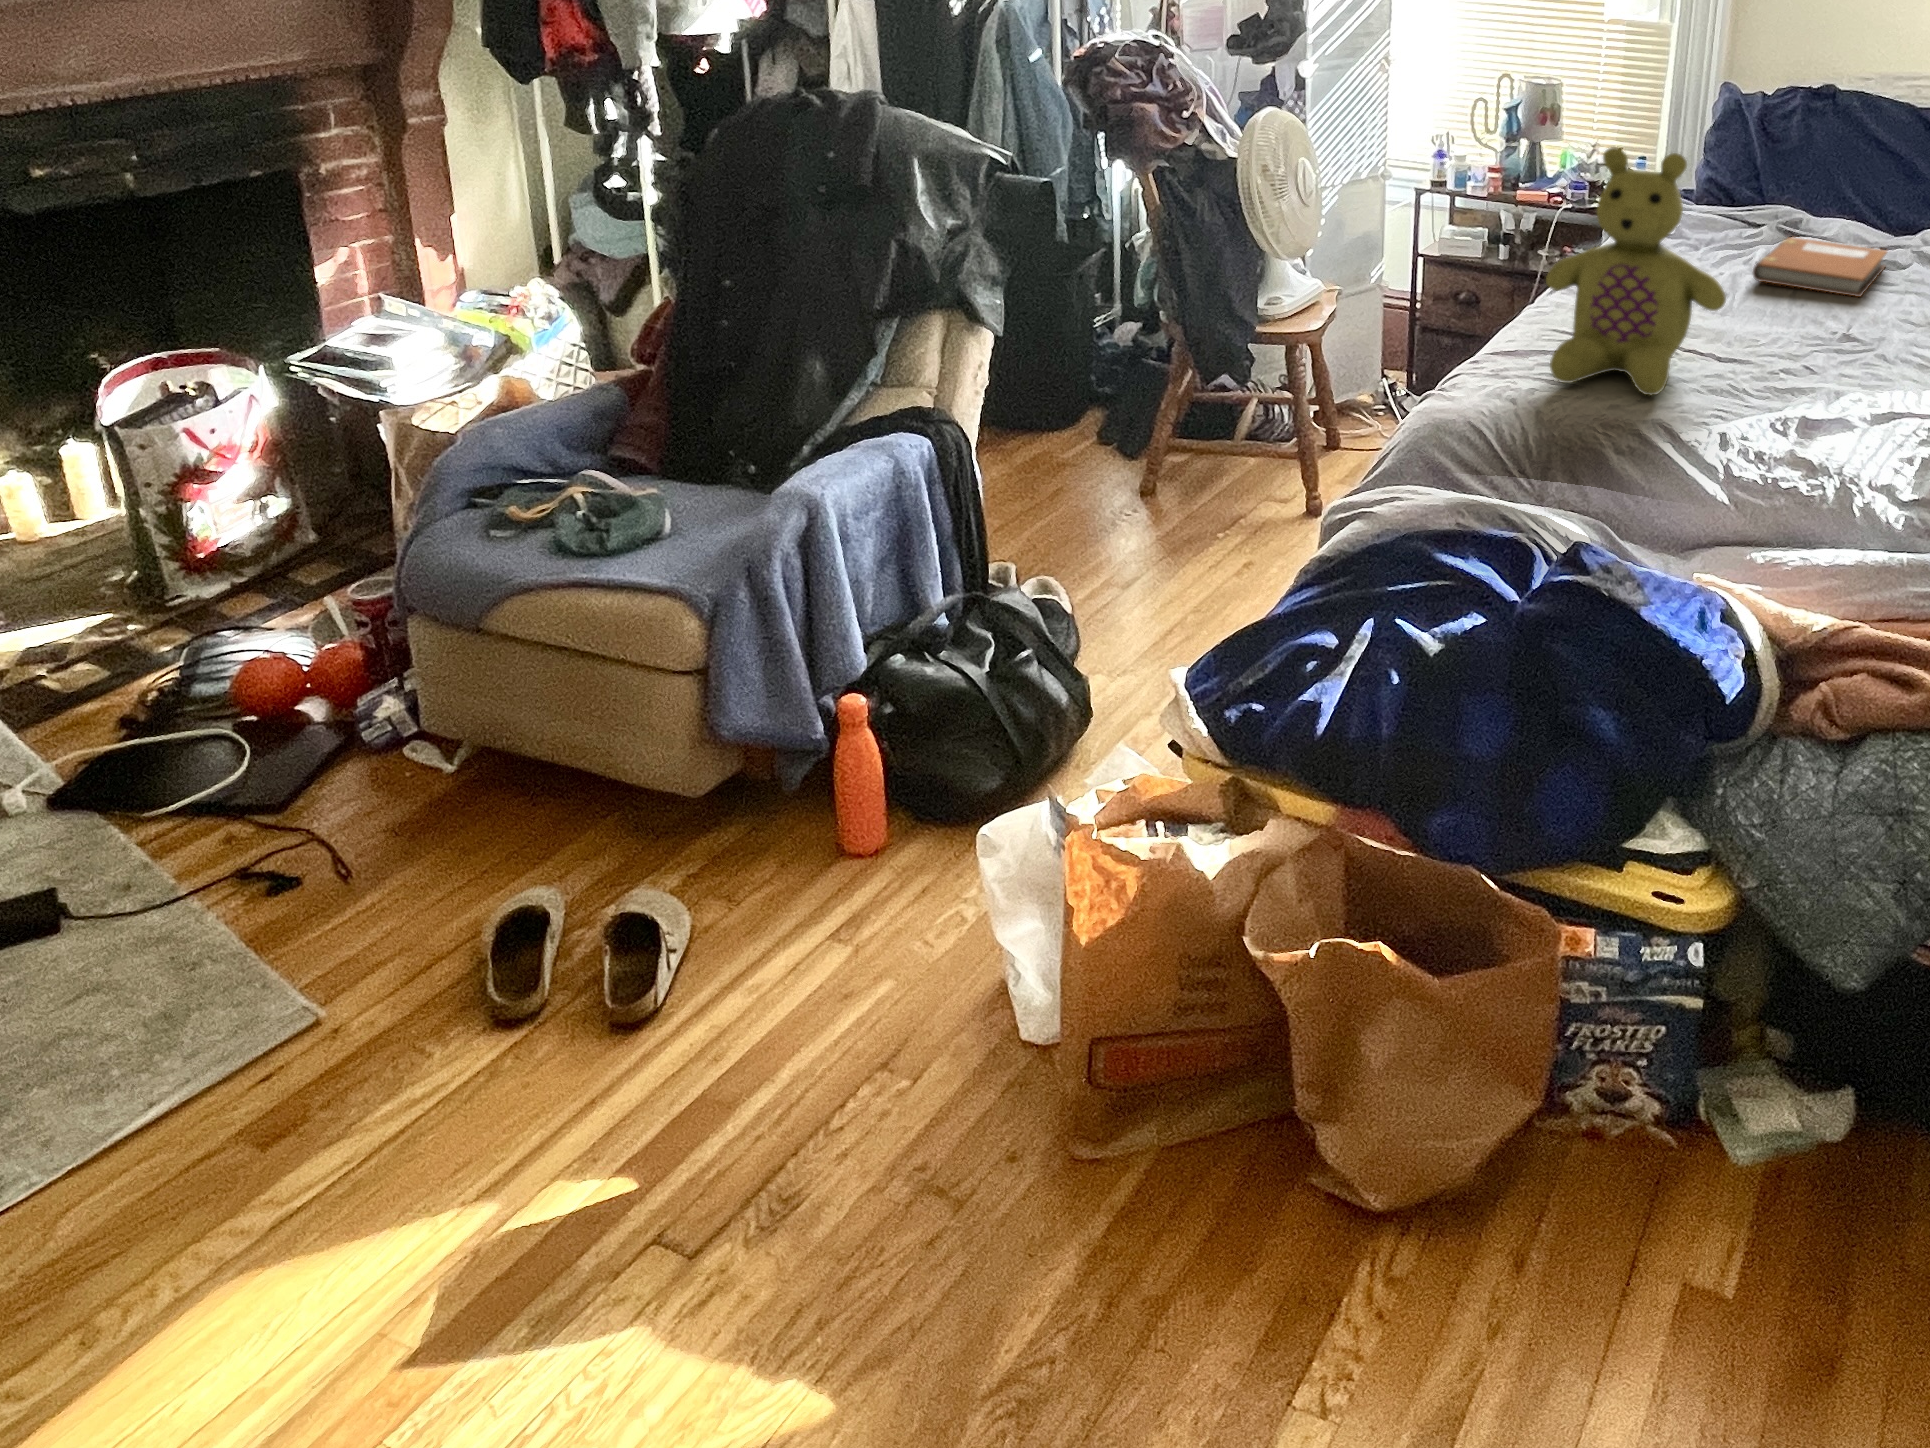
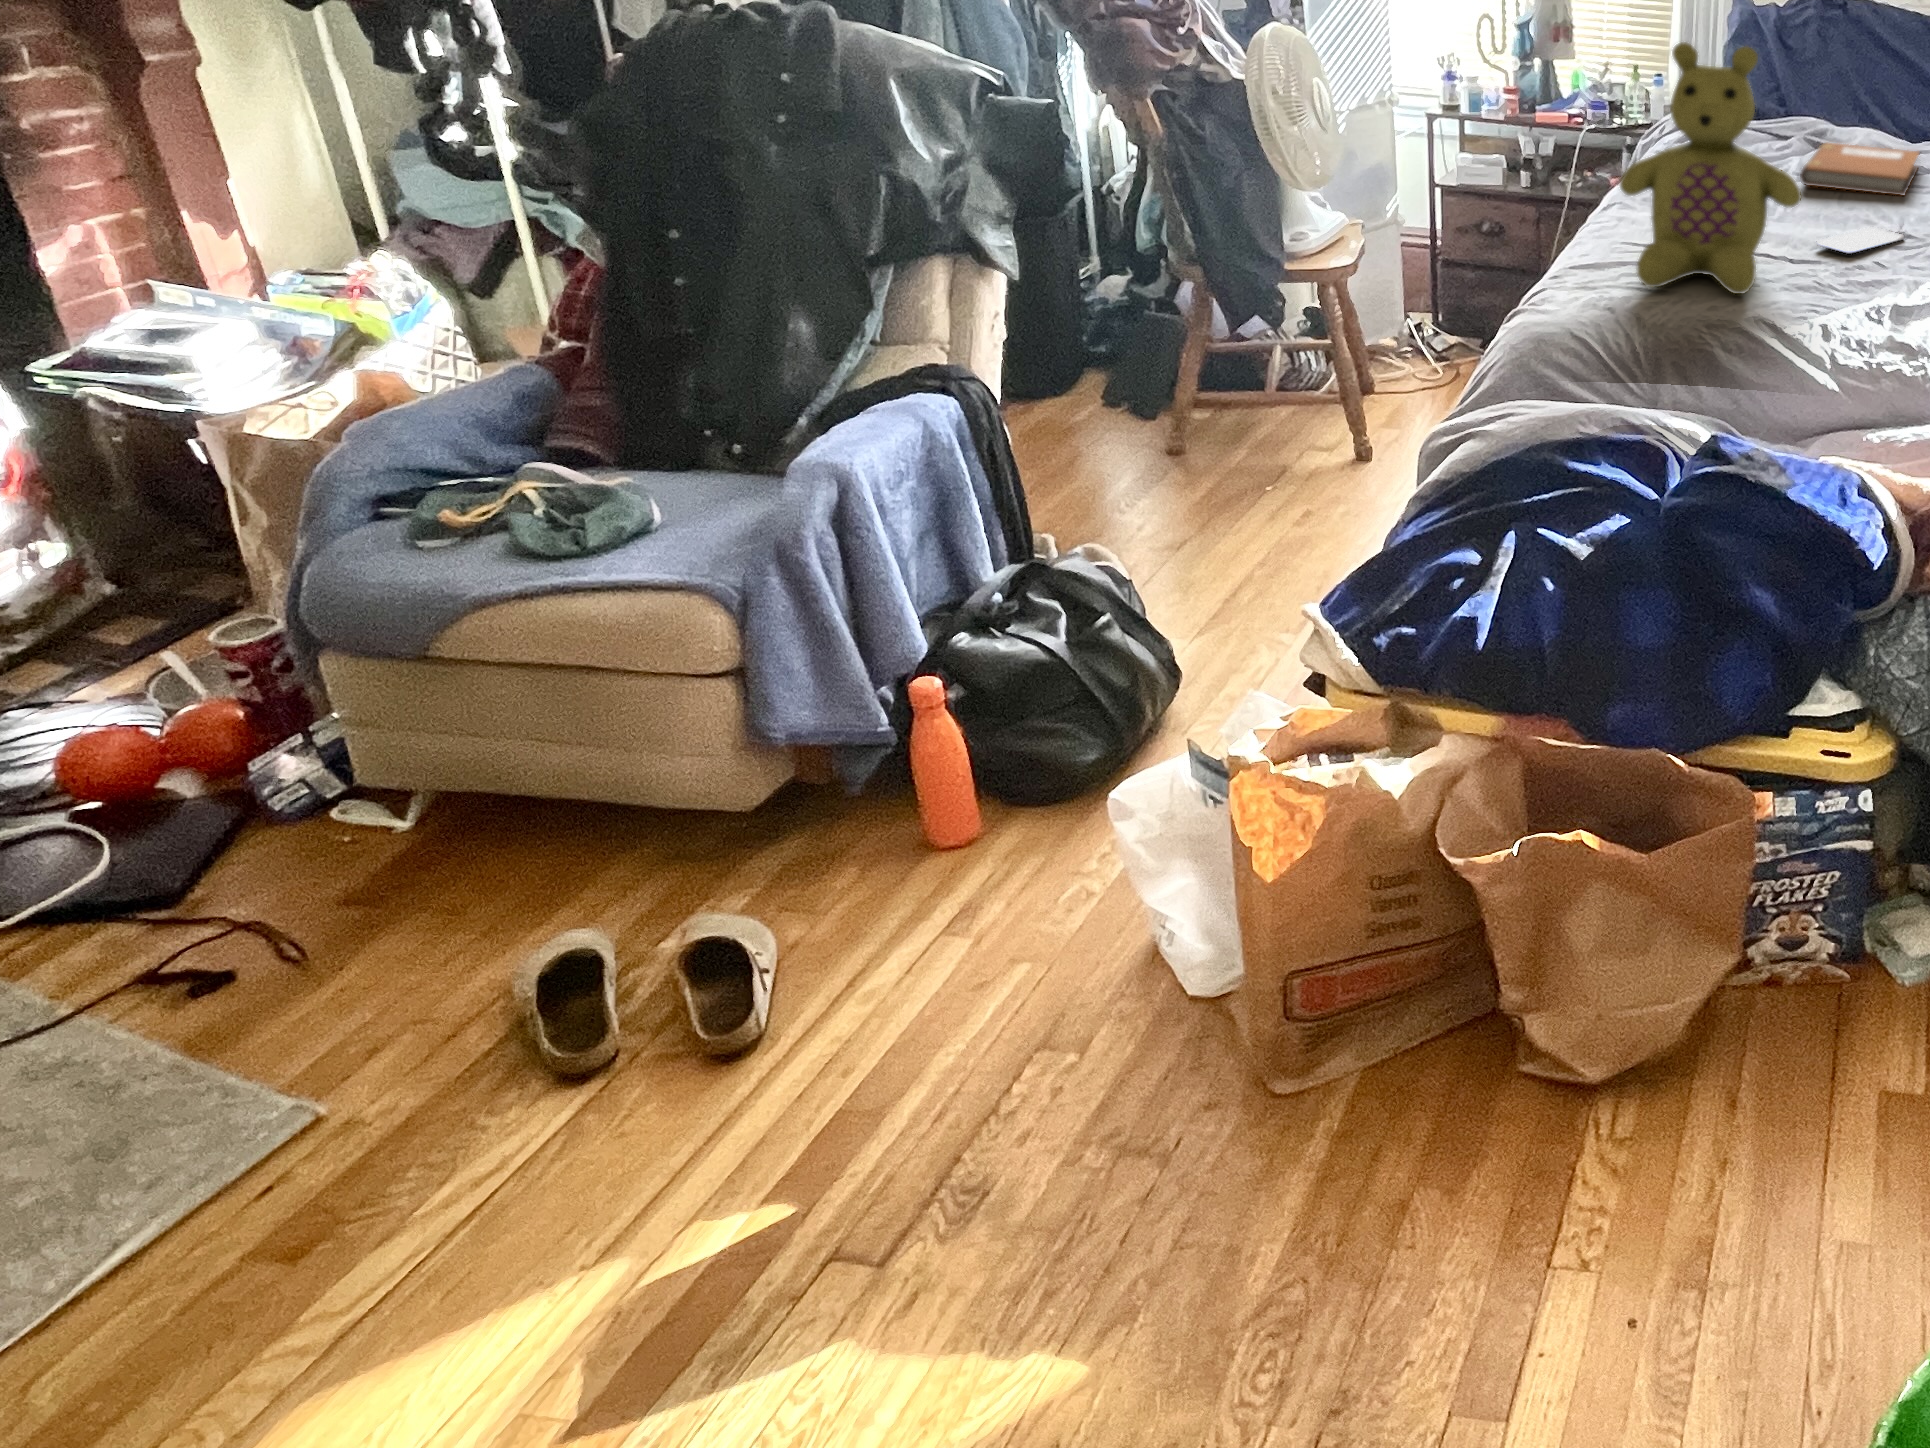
smartphone: none [1747,330,1844,358] -> present [1817,227,1903,254]

